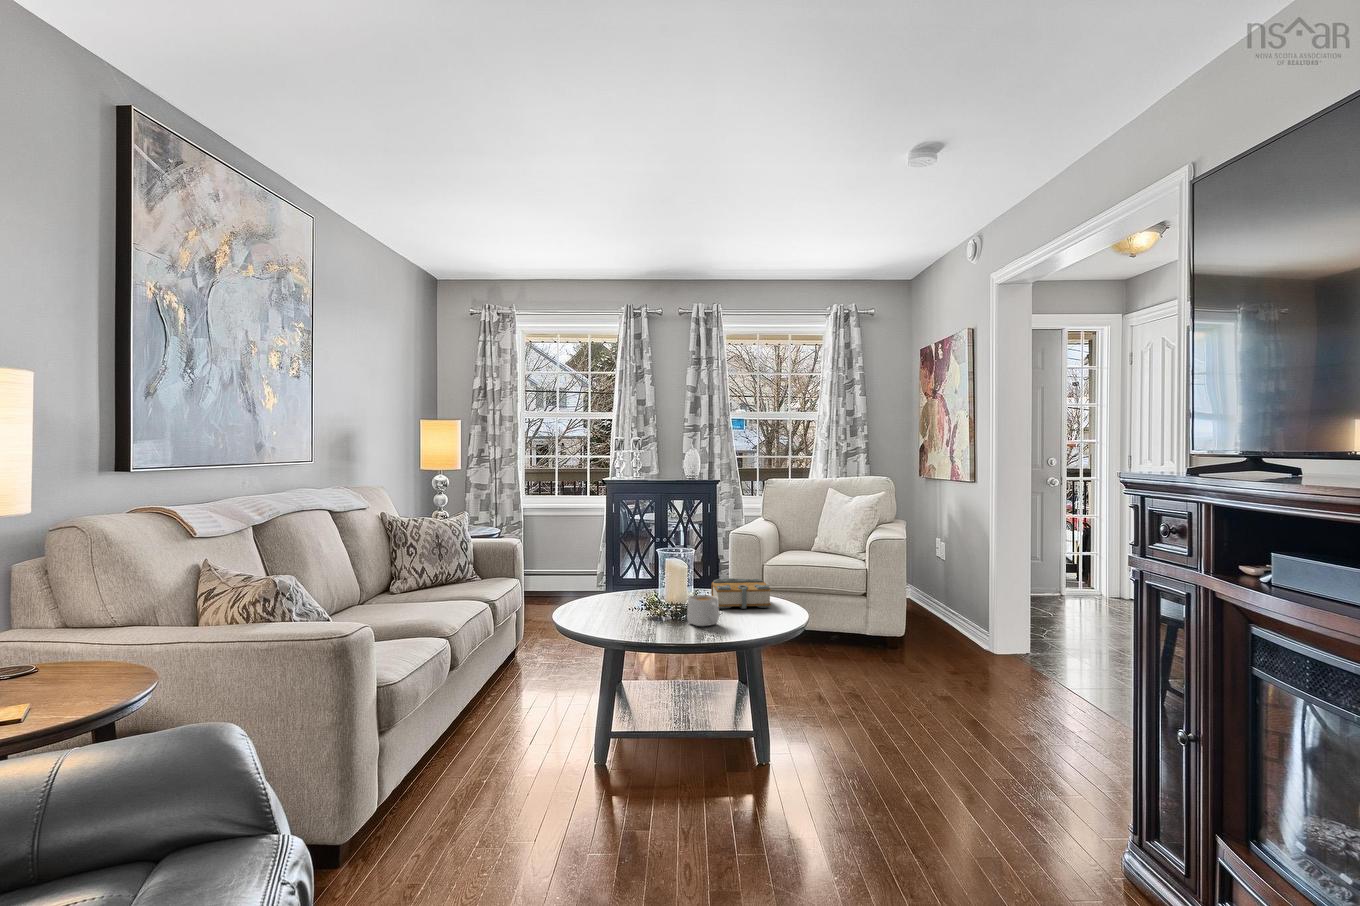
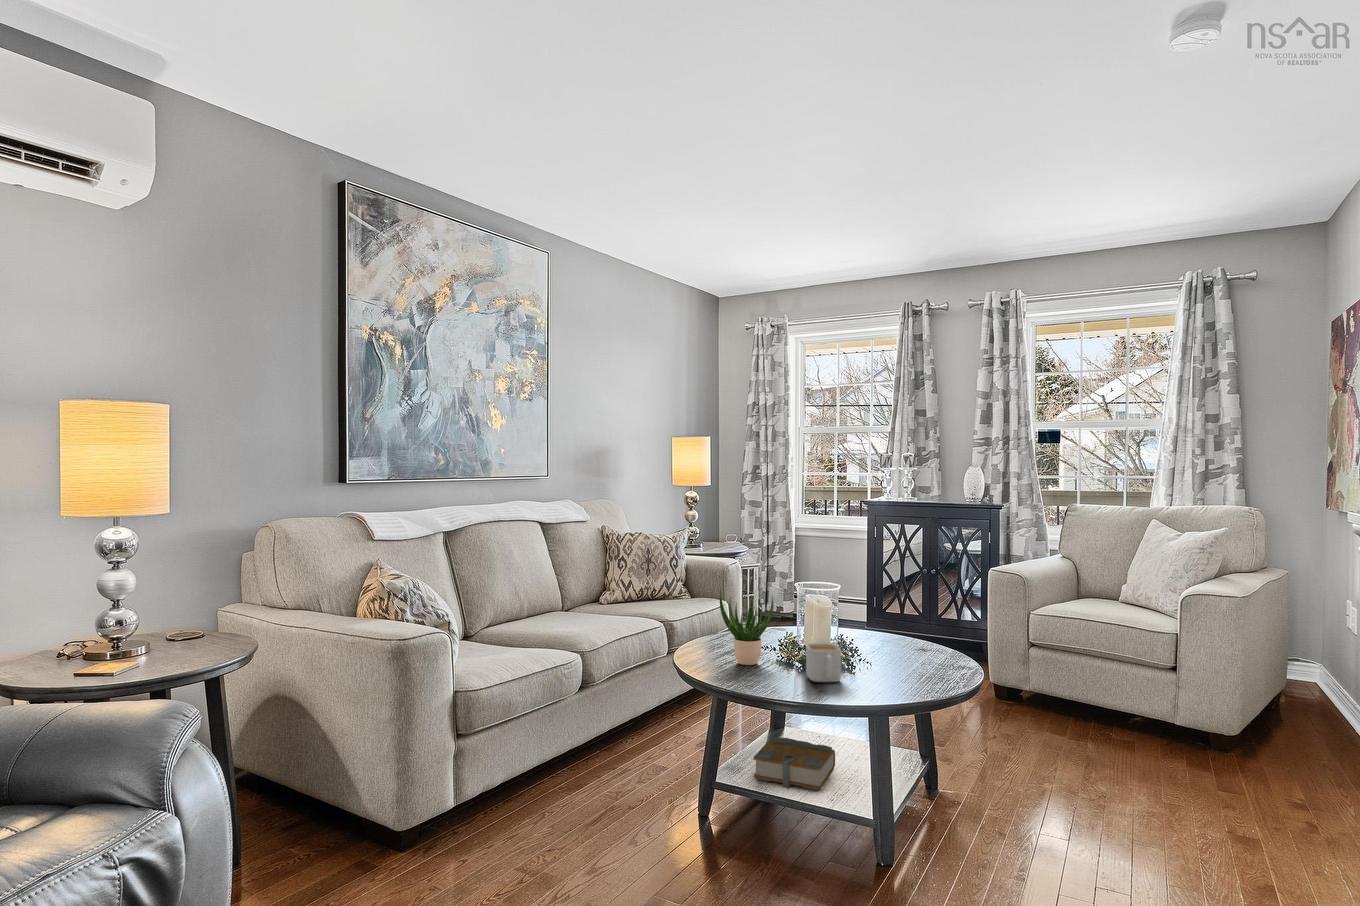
potted plant: none [609,557,648,622] -> present [720,589,773,665]
book: present [711,578,771,609] -> present [753,737,835,791]

